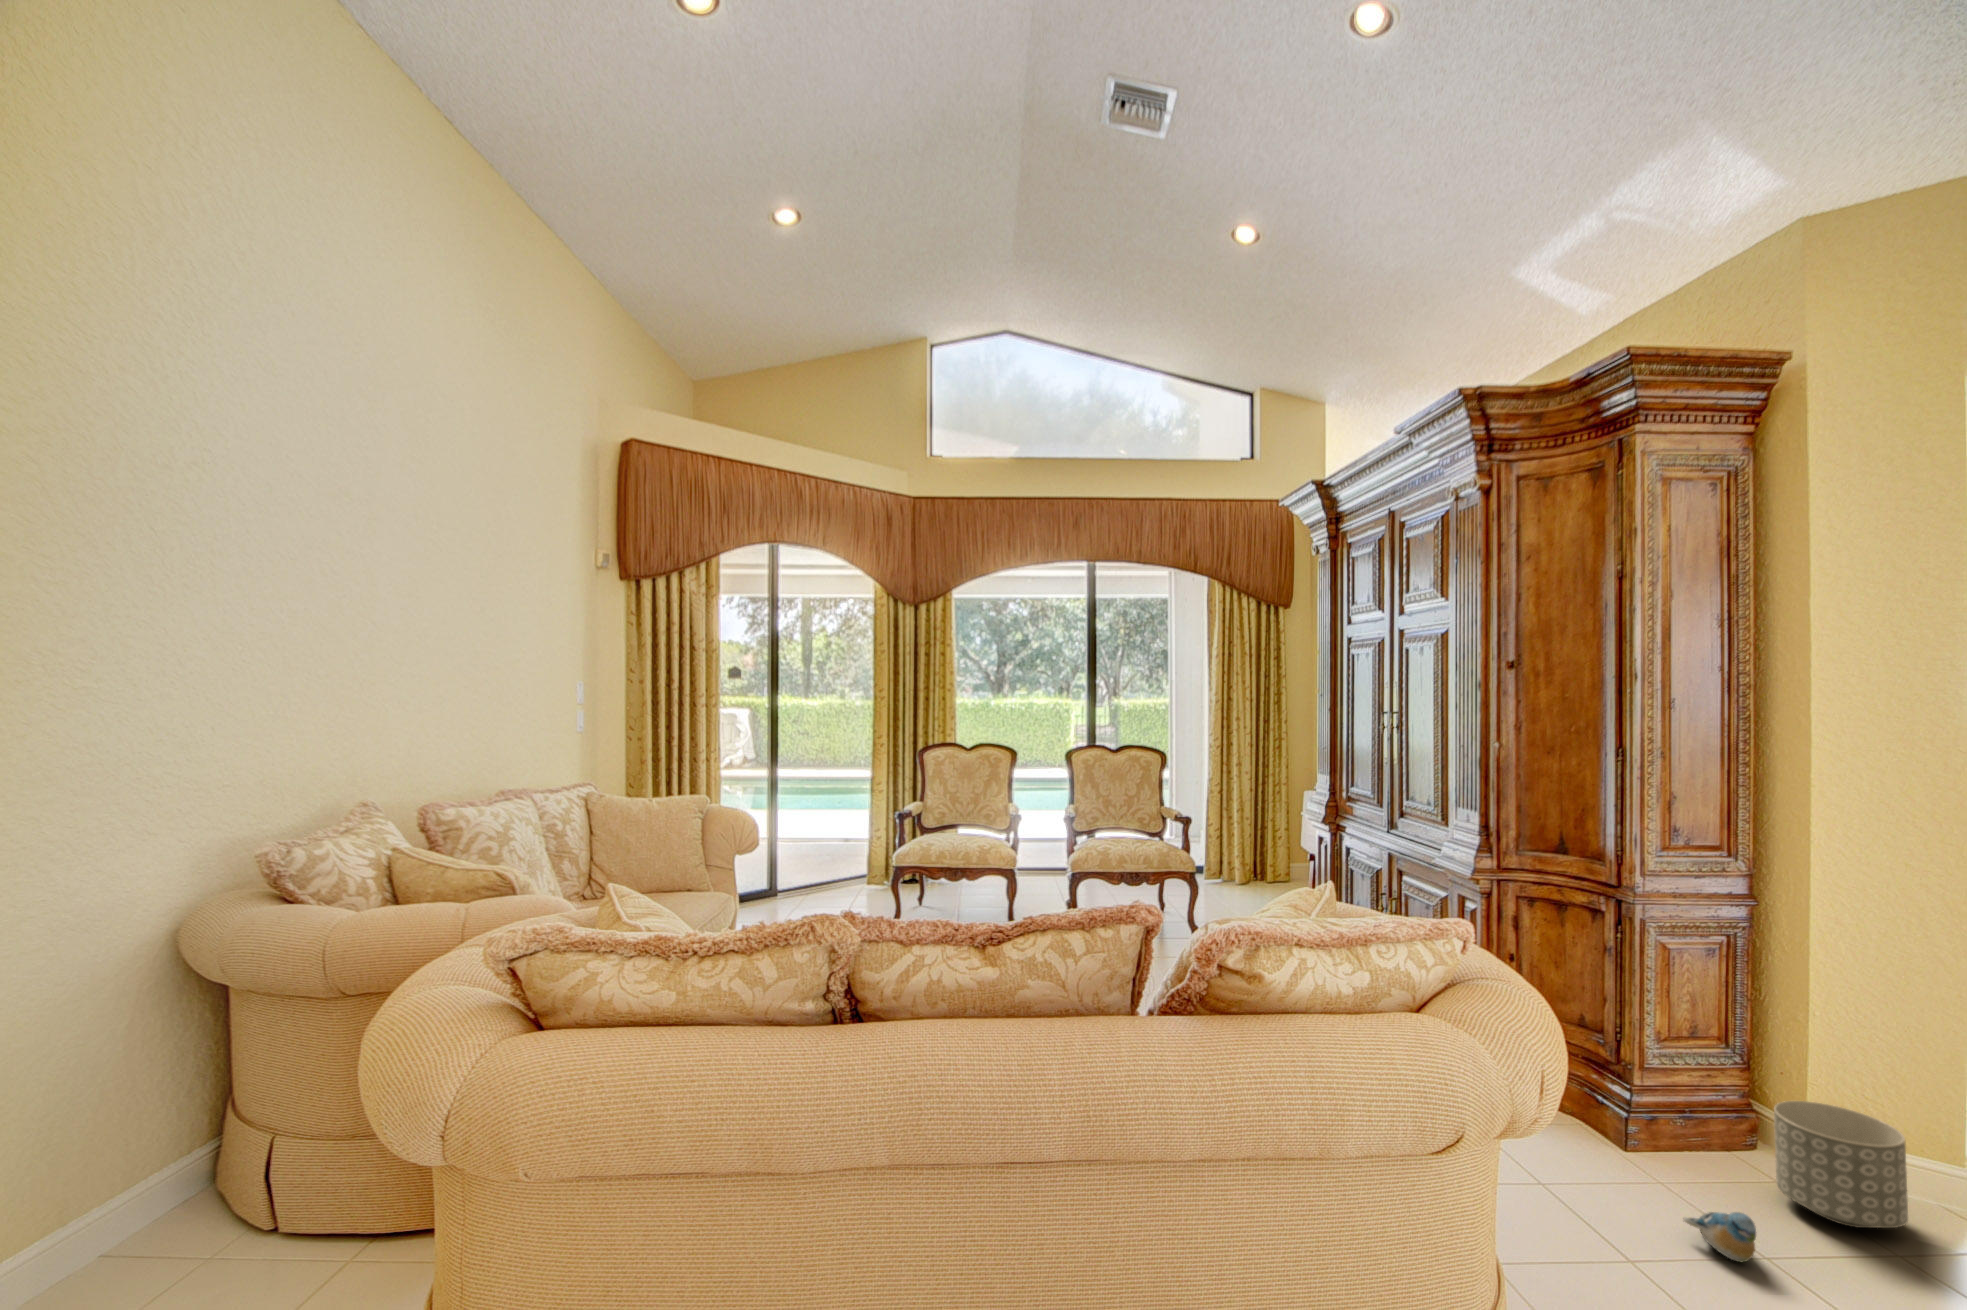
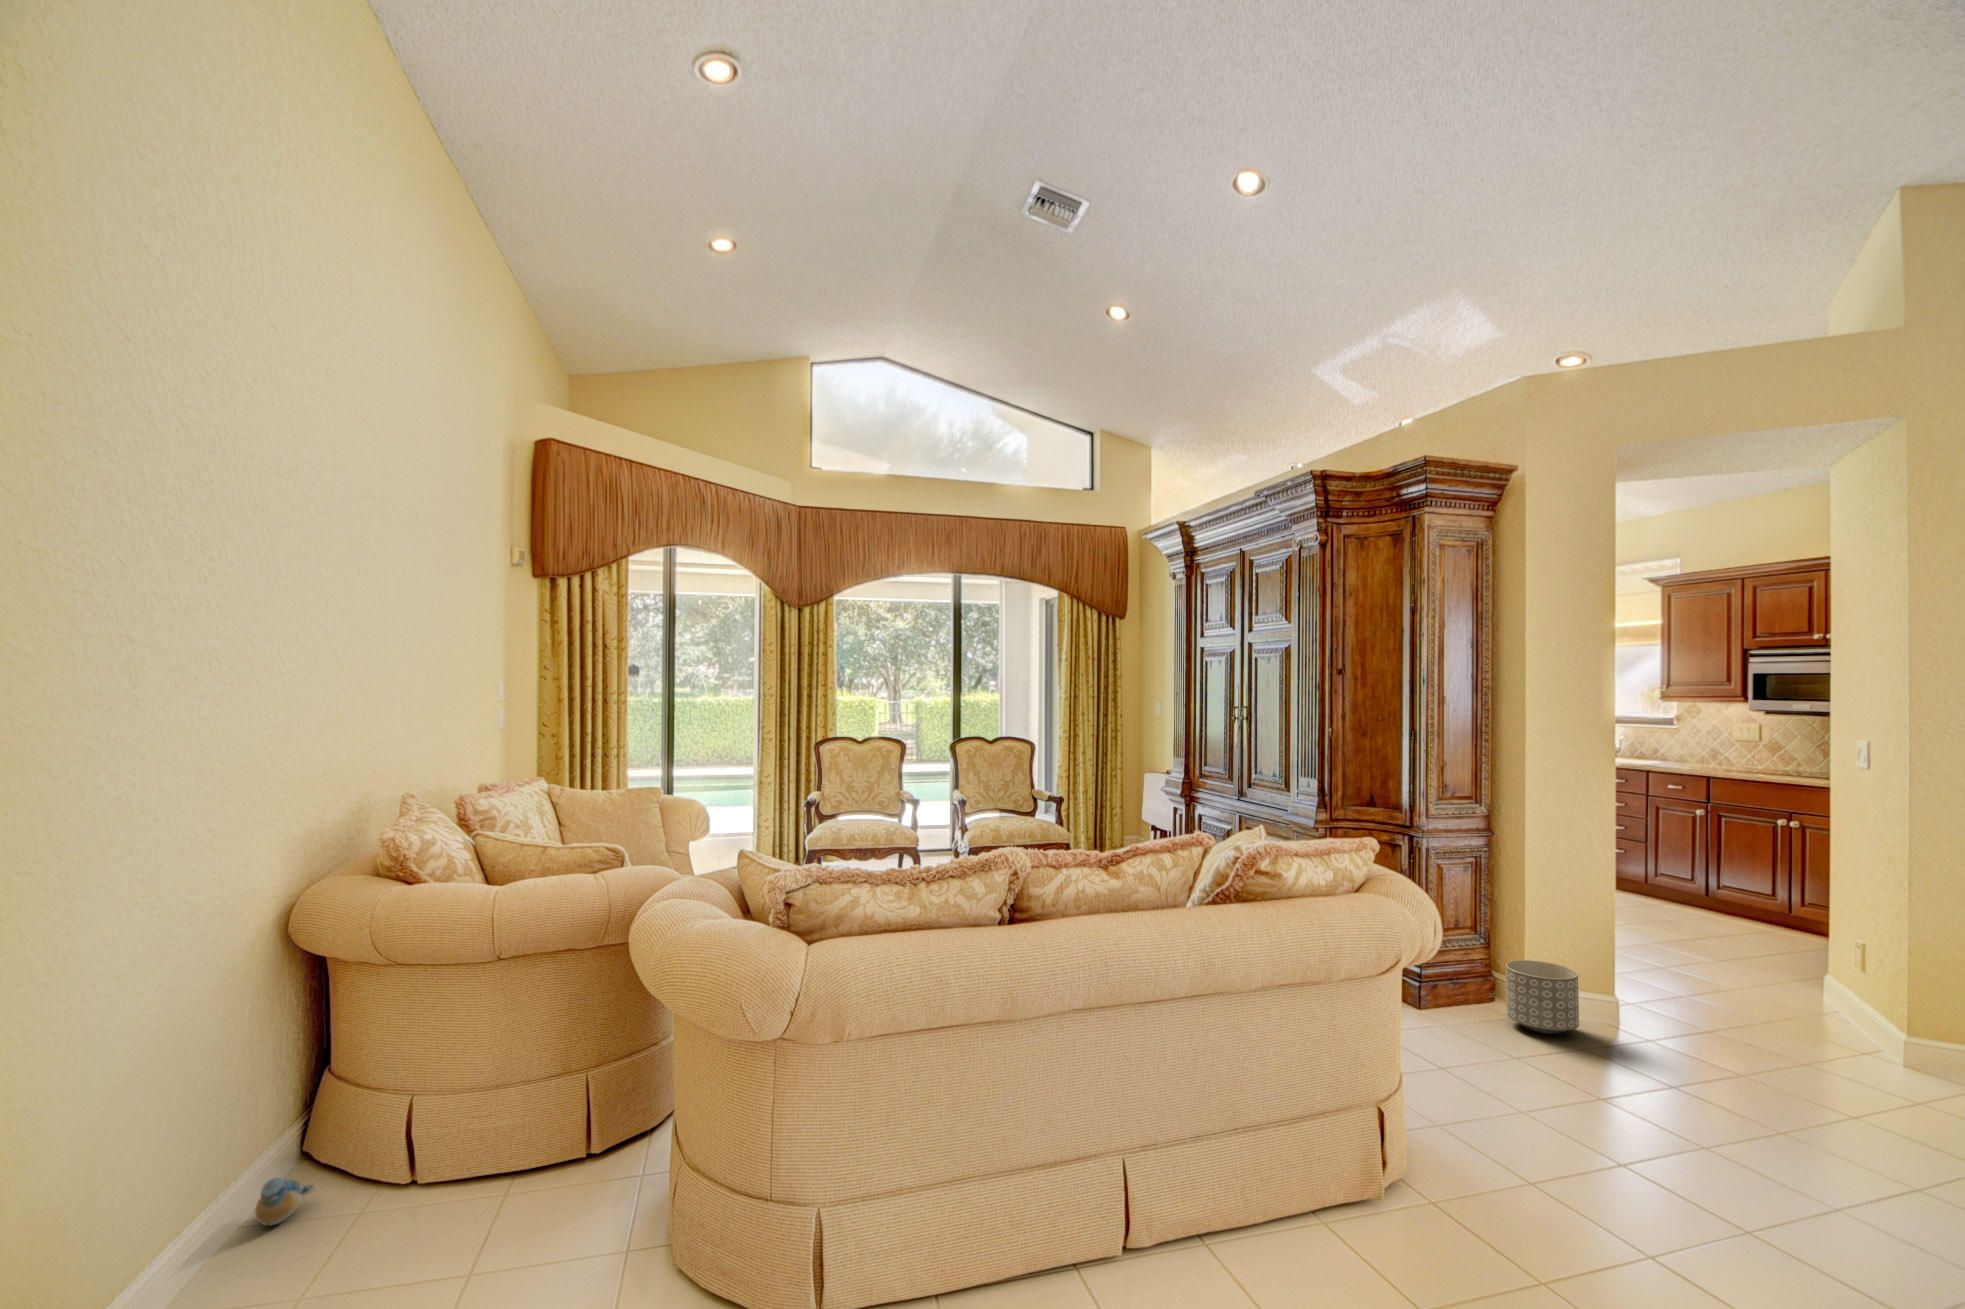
plush toy: present [1683,1212,1756,1262] -> present [255,1178,316,1226]

